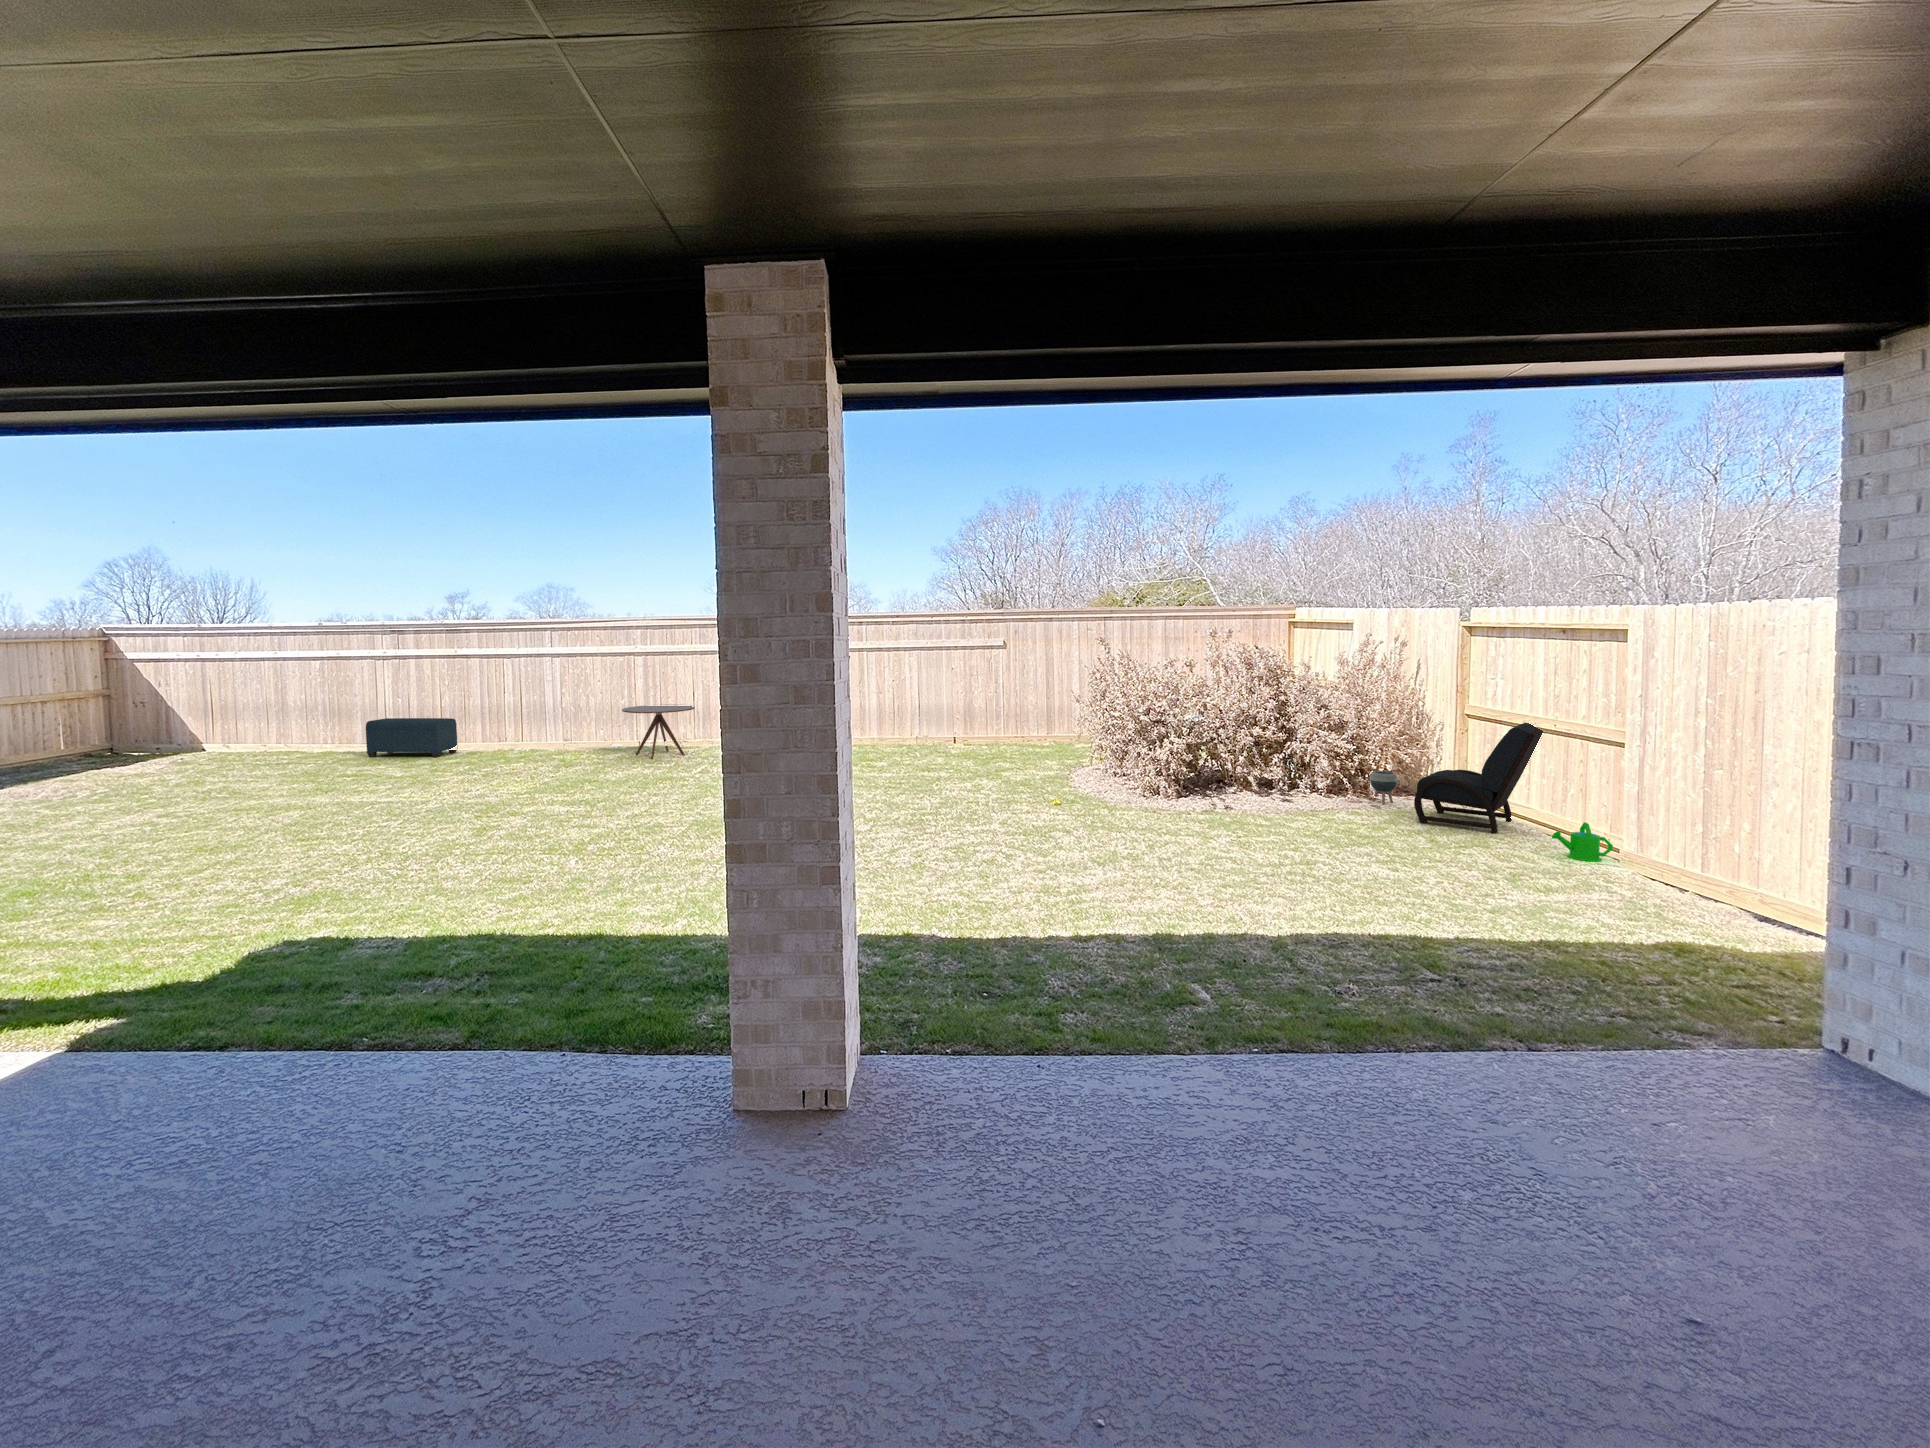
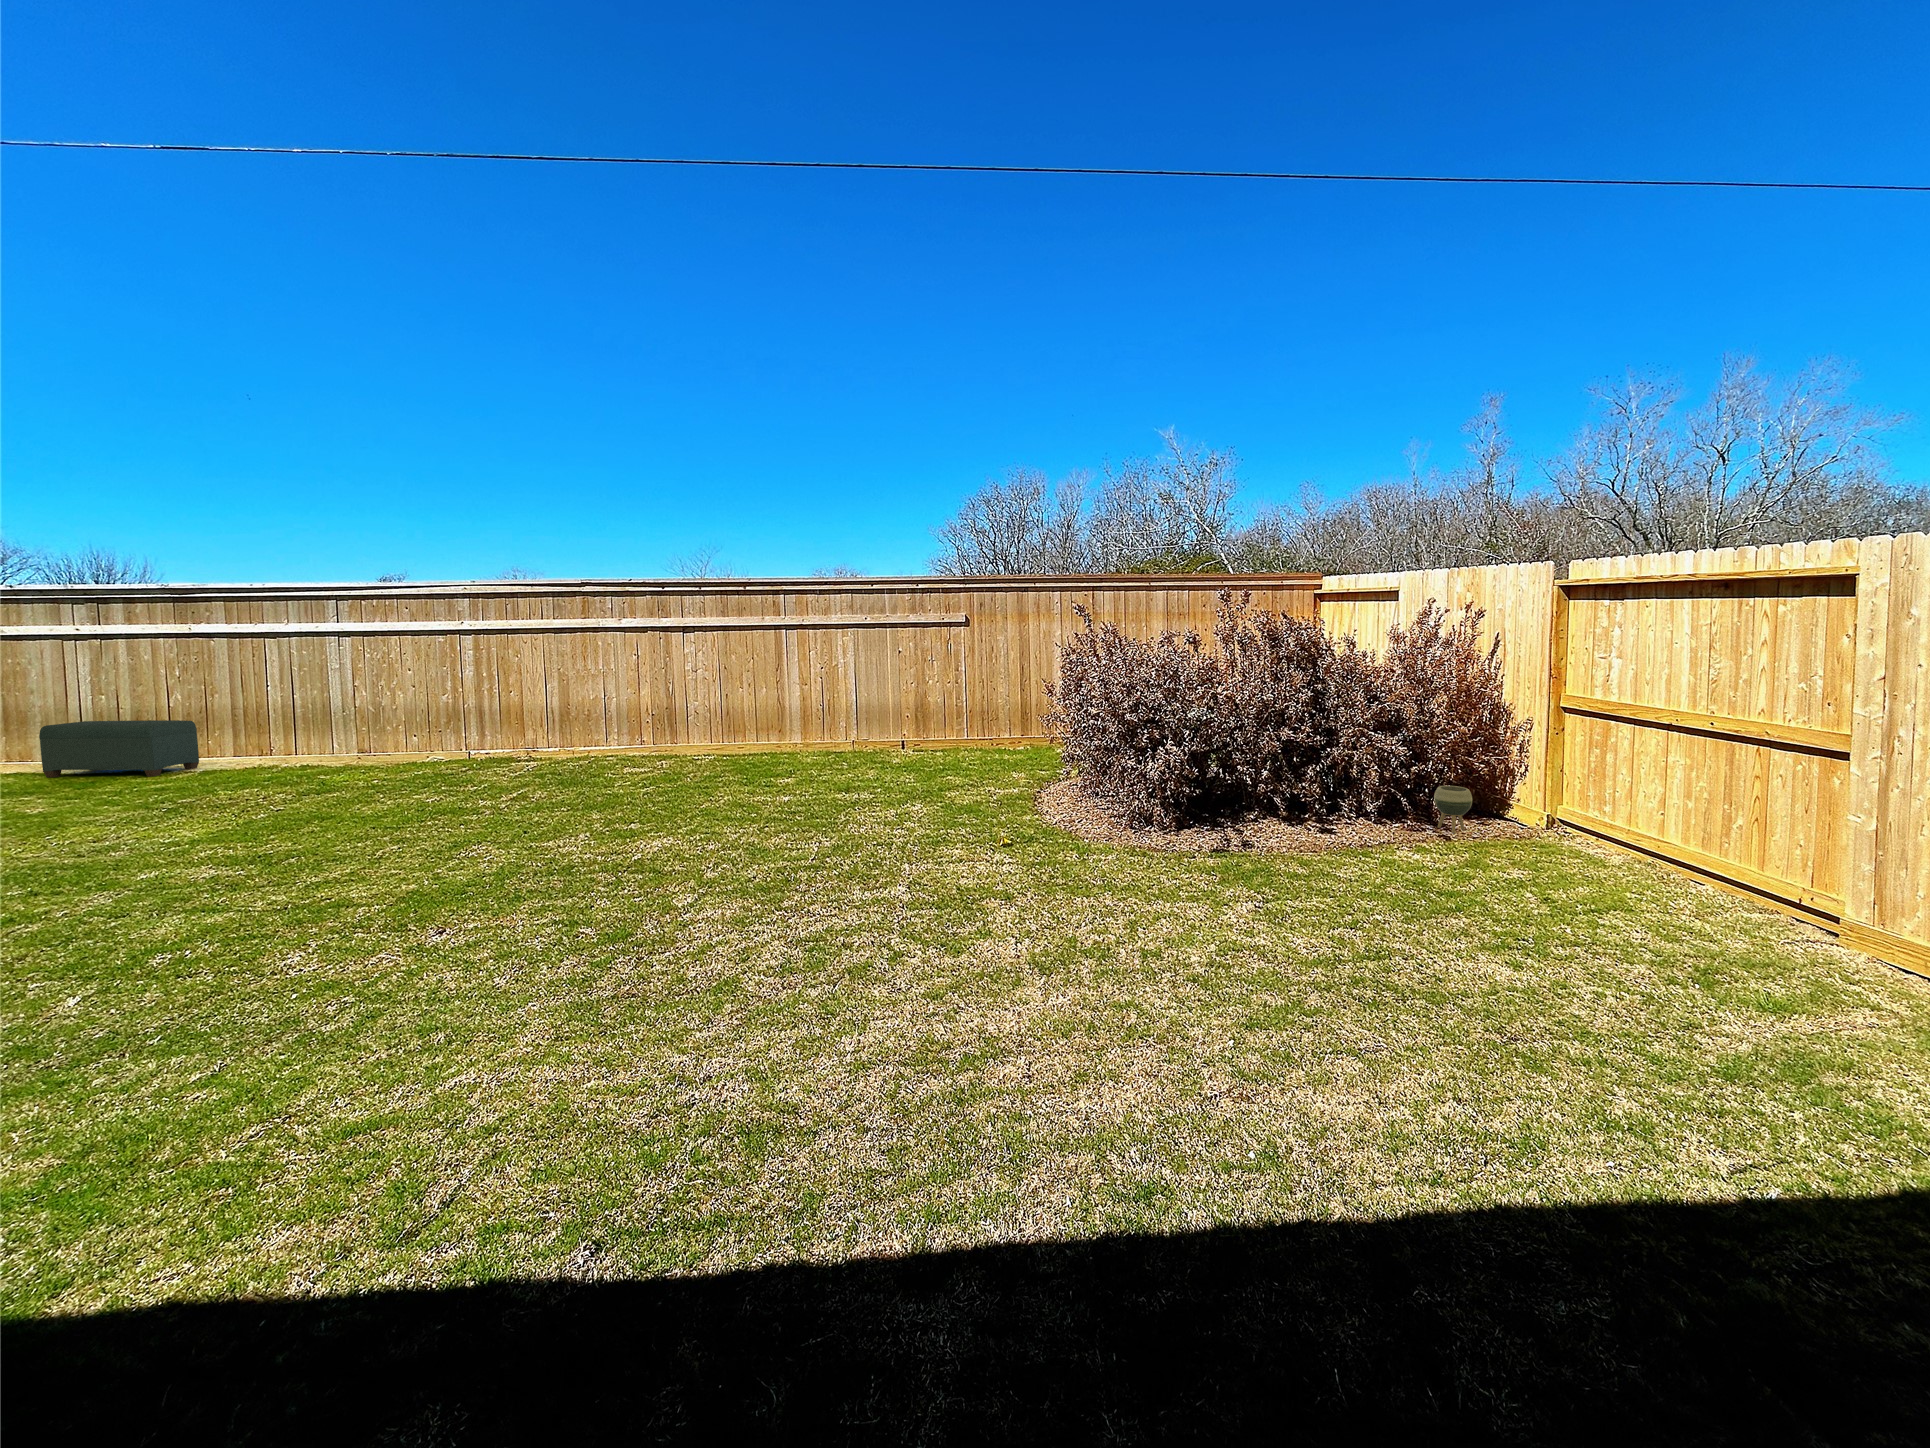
round table: present [622,706,695,759] -> none [431,699,545,775]
lounge chair: present [1414,723,1543,833] -> none [1510,719,1694,884]
watering can: present [1552,822,1613,862] -> none [1742,877,1839,941]

